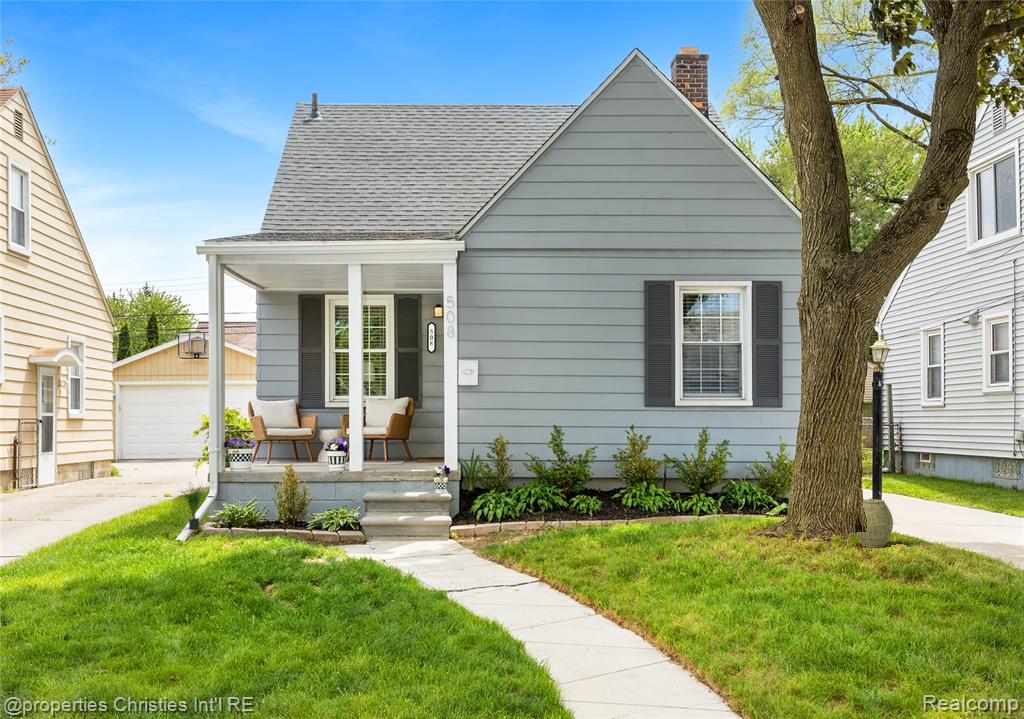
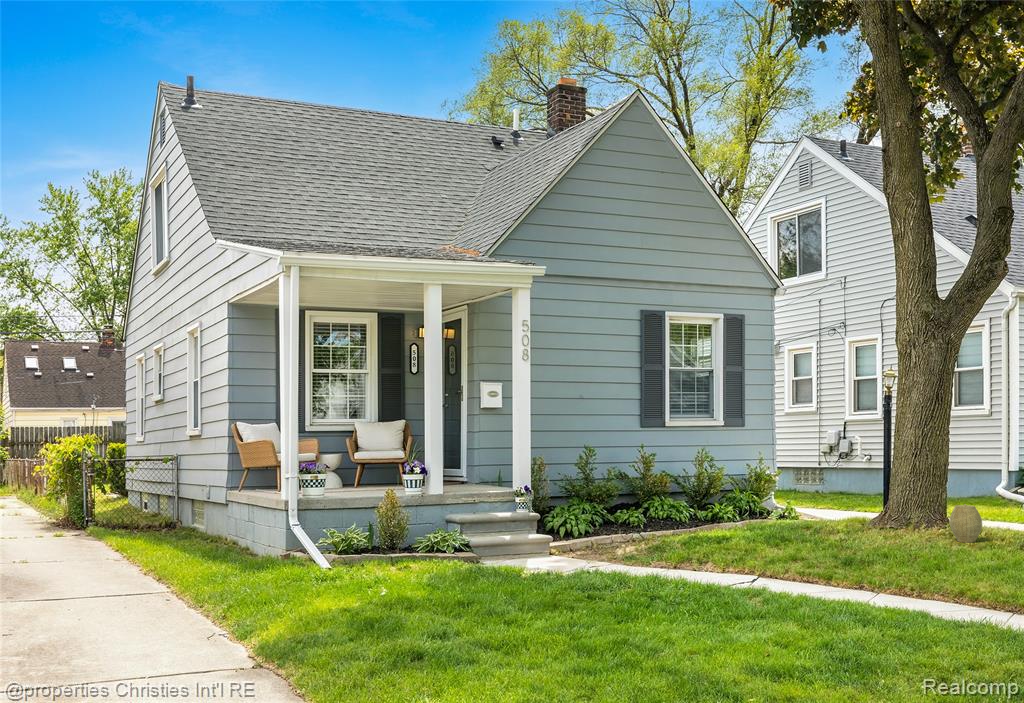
potted plant: present [183,487,202,529] -> none [253,509,286,563]

